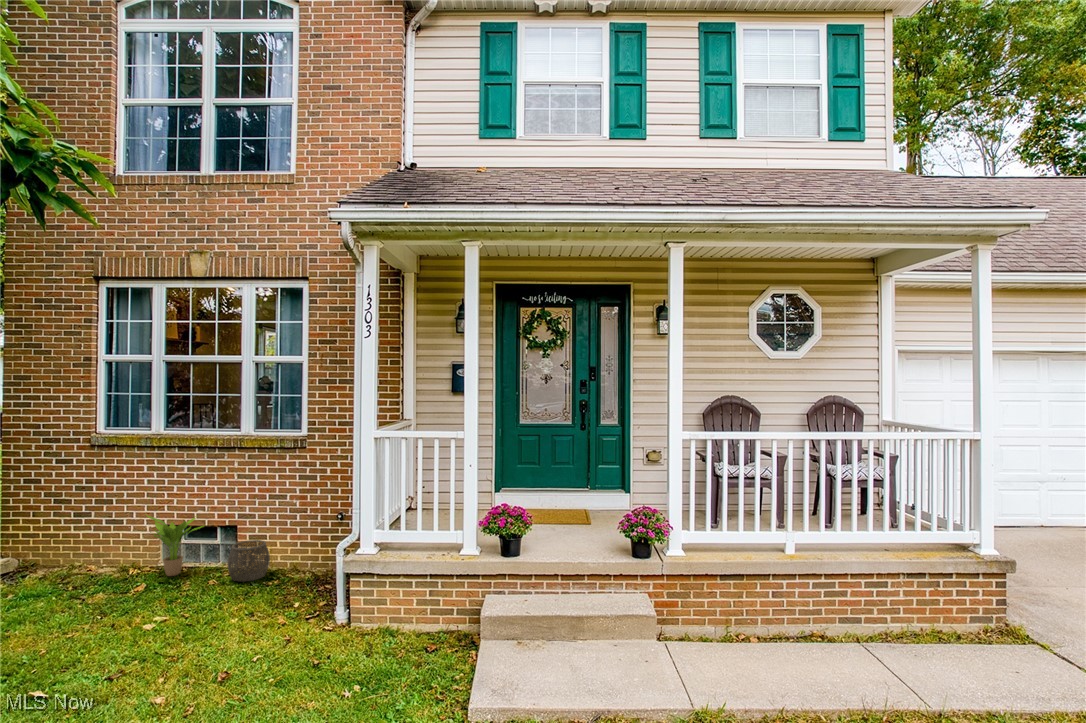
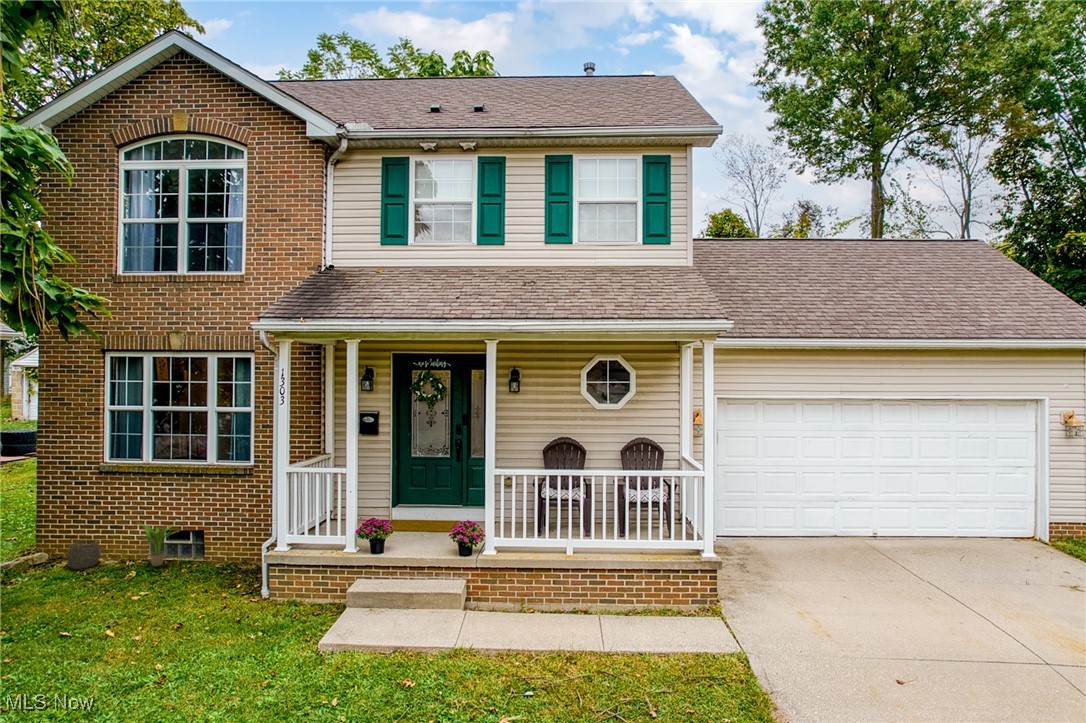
woven basket: present [227,540,270,582] -> present [67,539,101,569]

